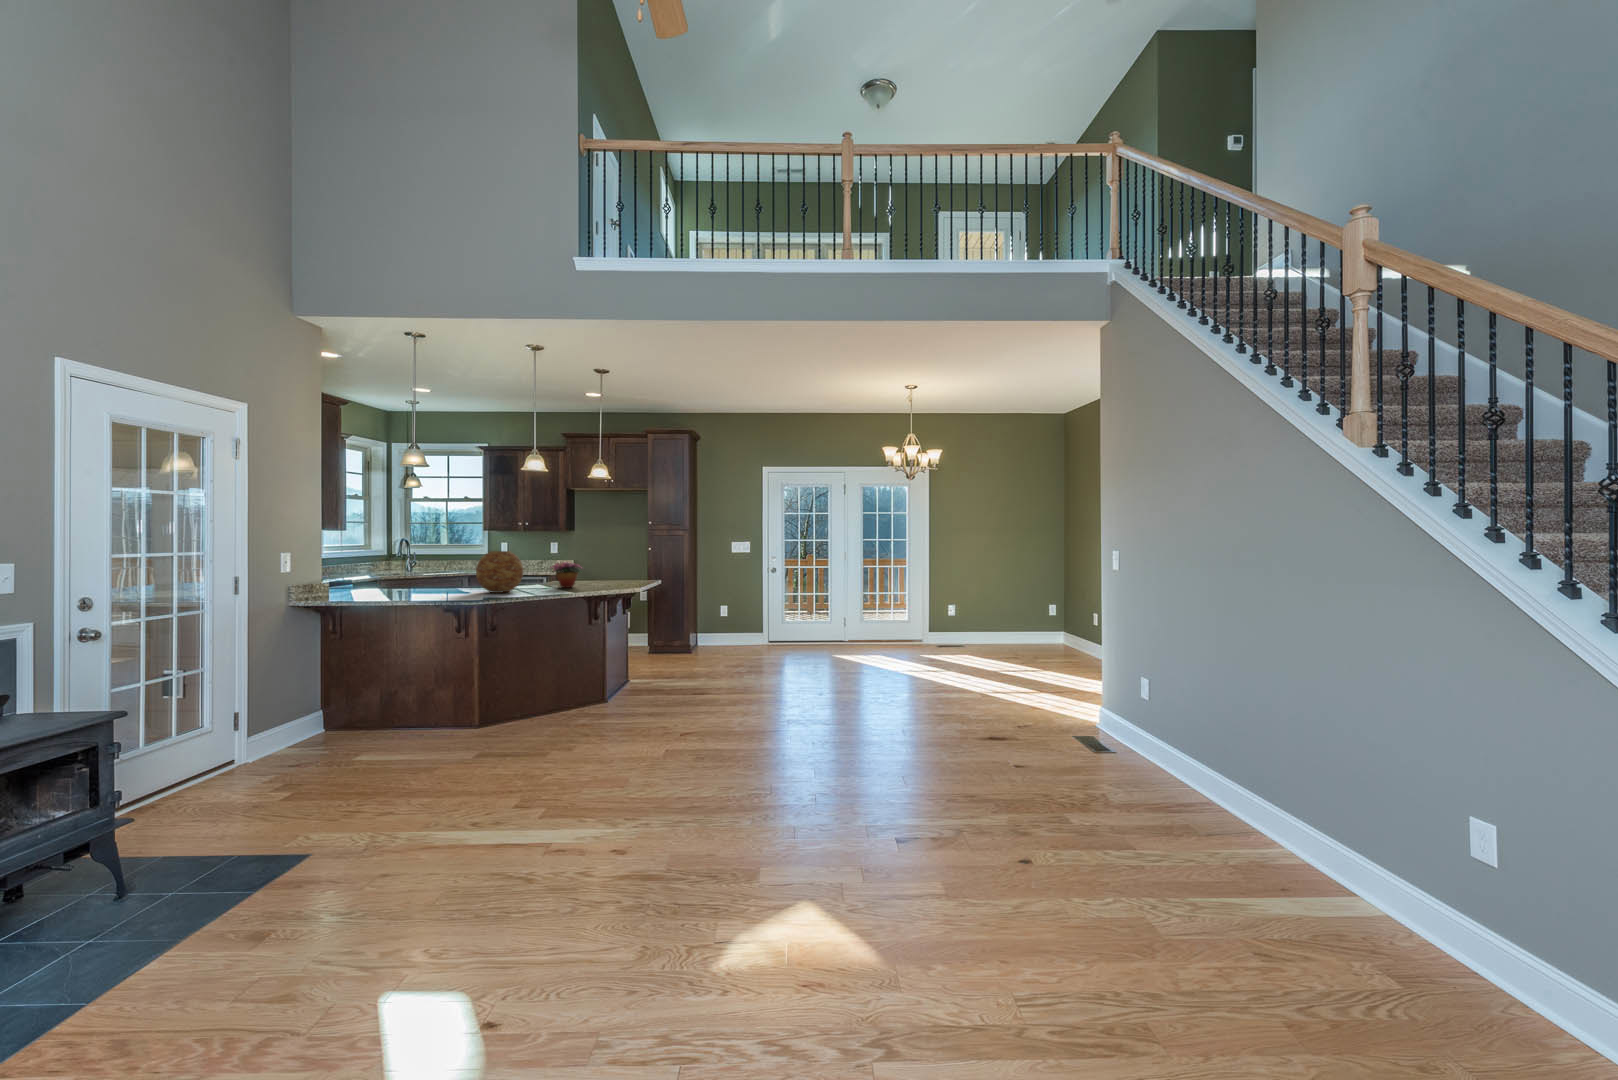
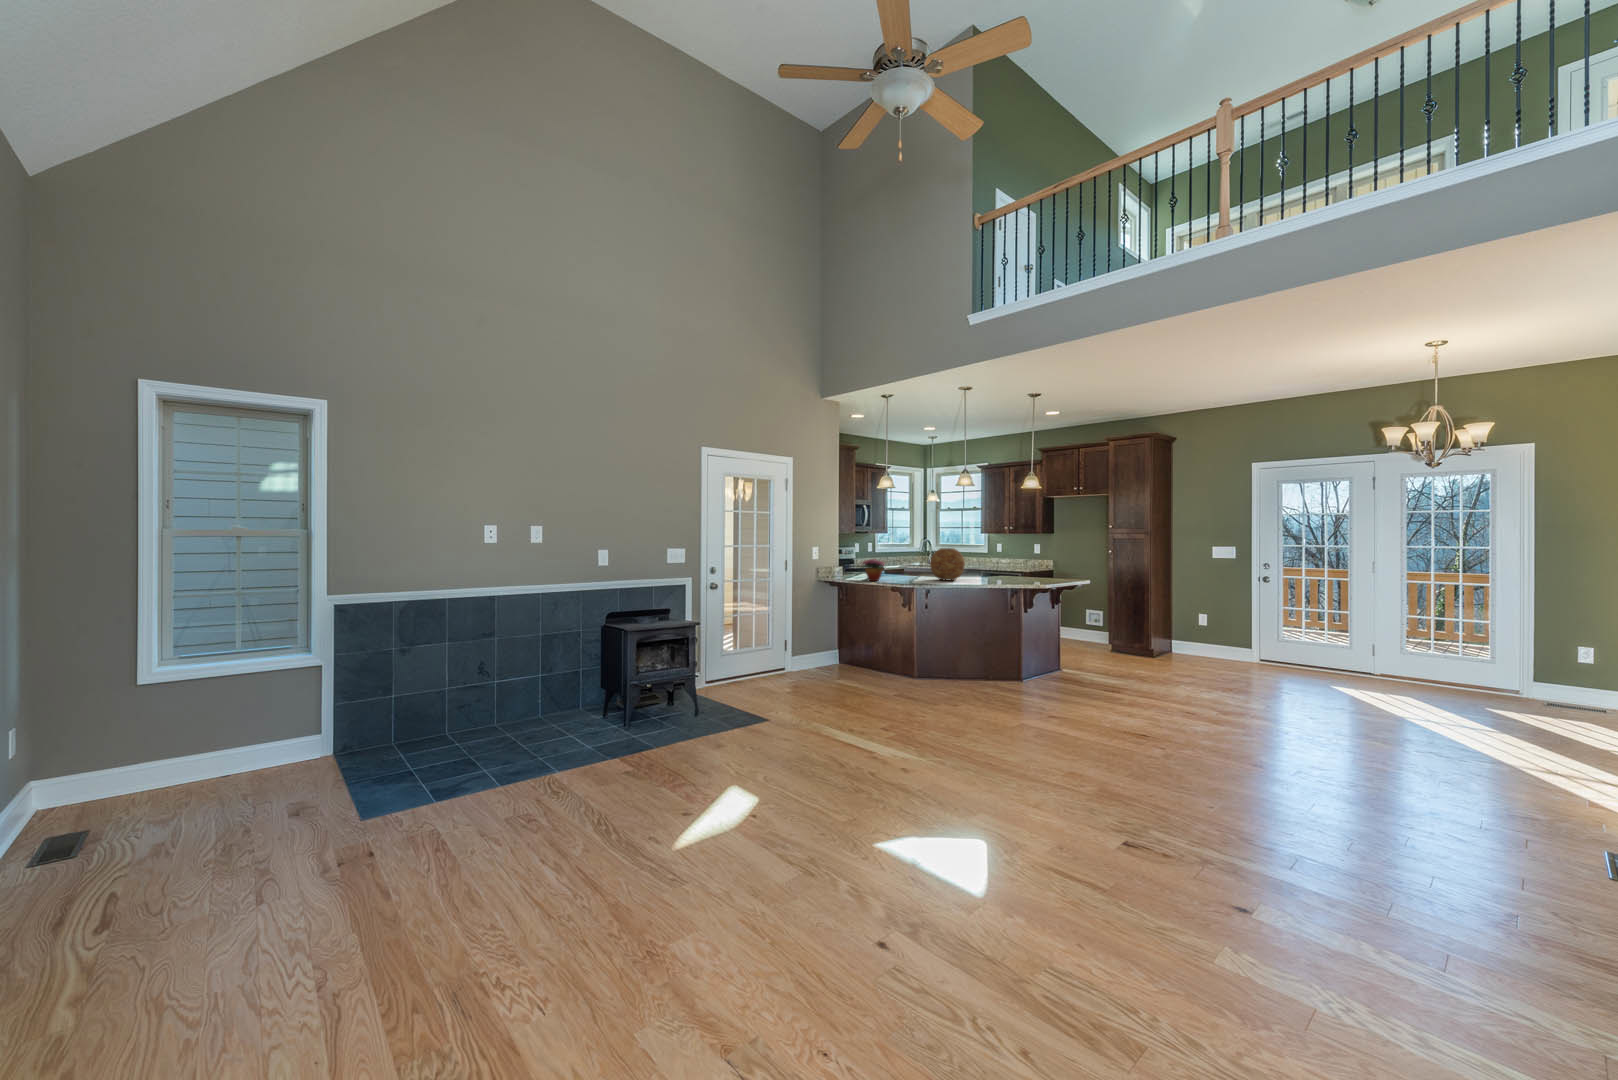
flower arrangement: present [550,562,582,588] -> present [863,559,885,581]

